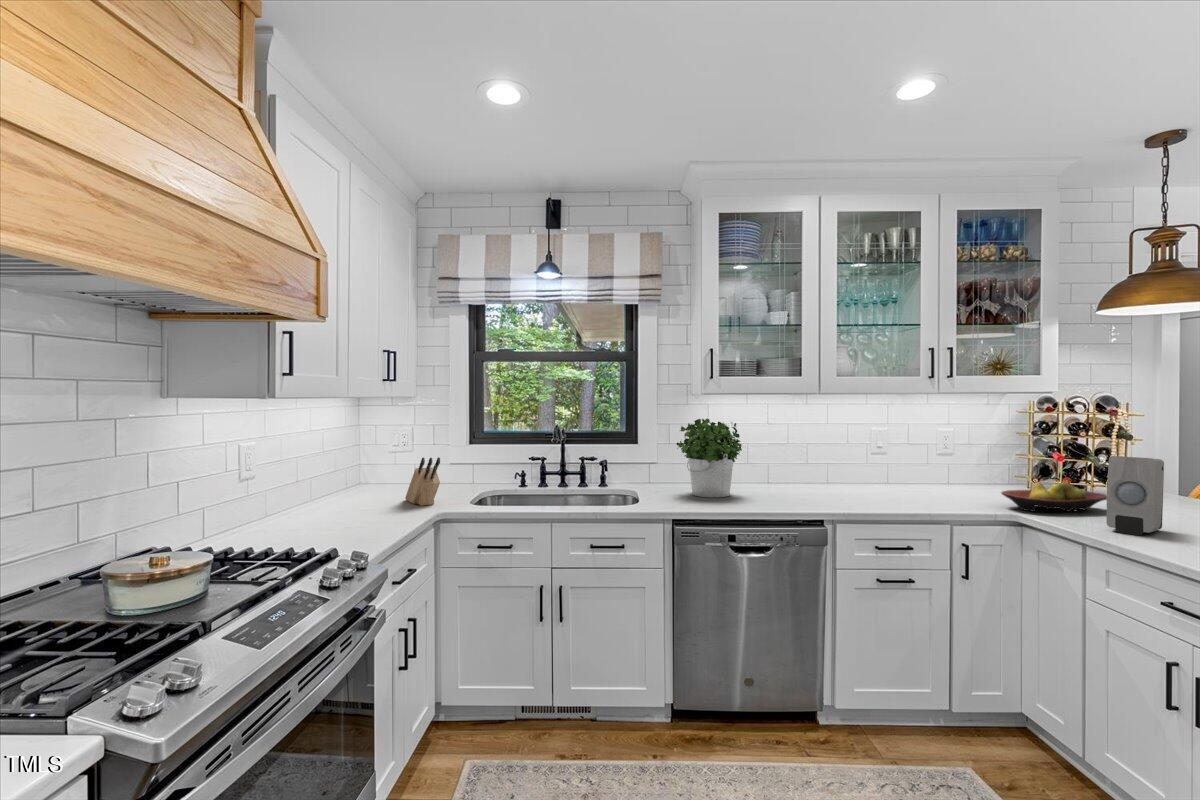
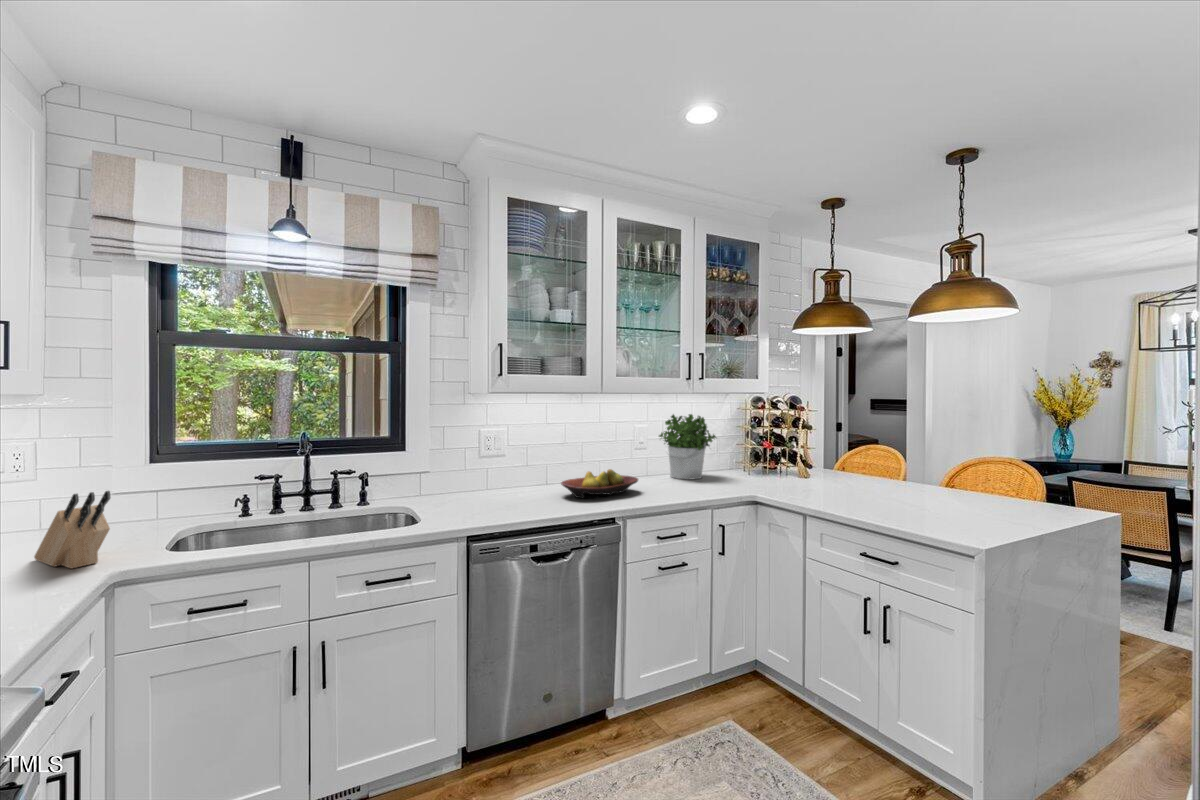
potted plant: present [677,419,742,498] -> present [659,414,717,479]
soap dispenser: present [1107,456,1164,535] -> none [829,446,861,509]
fruit bowl: present [1001,482,1107,512] -> present [561,469,638,498]

